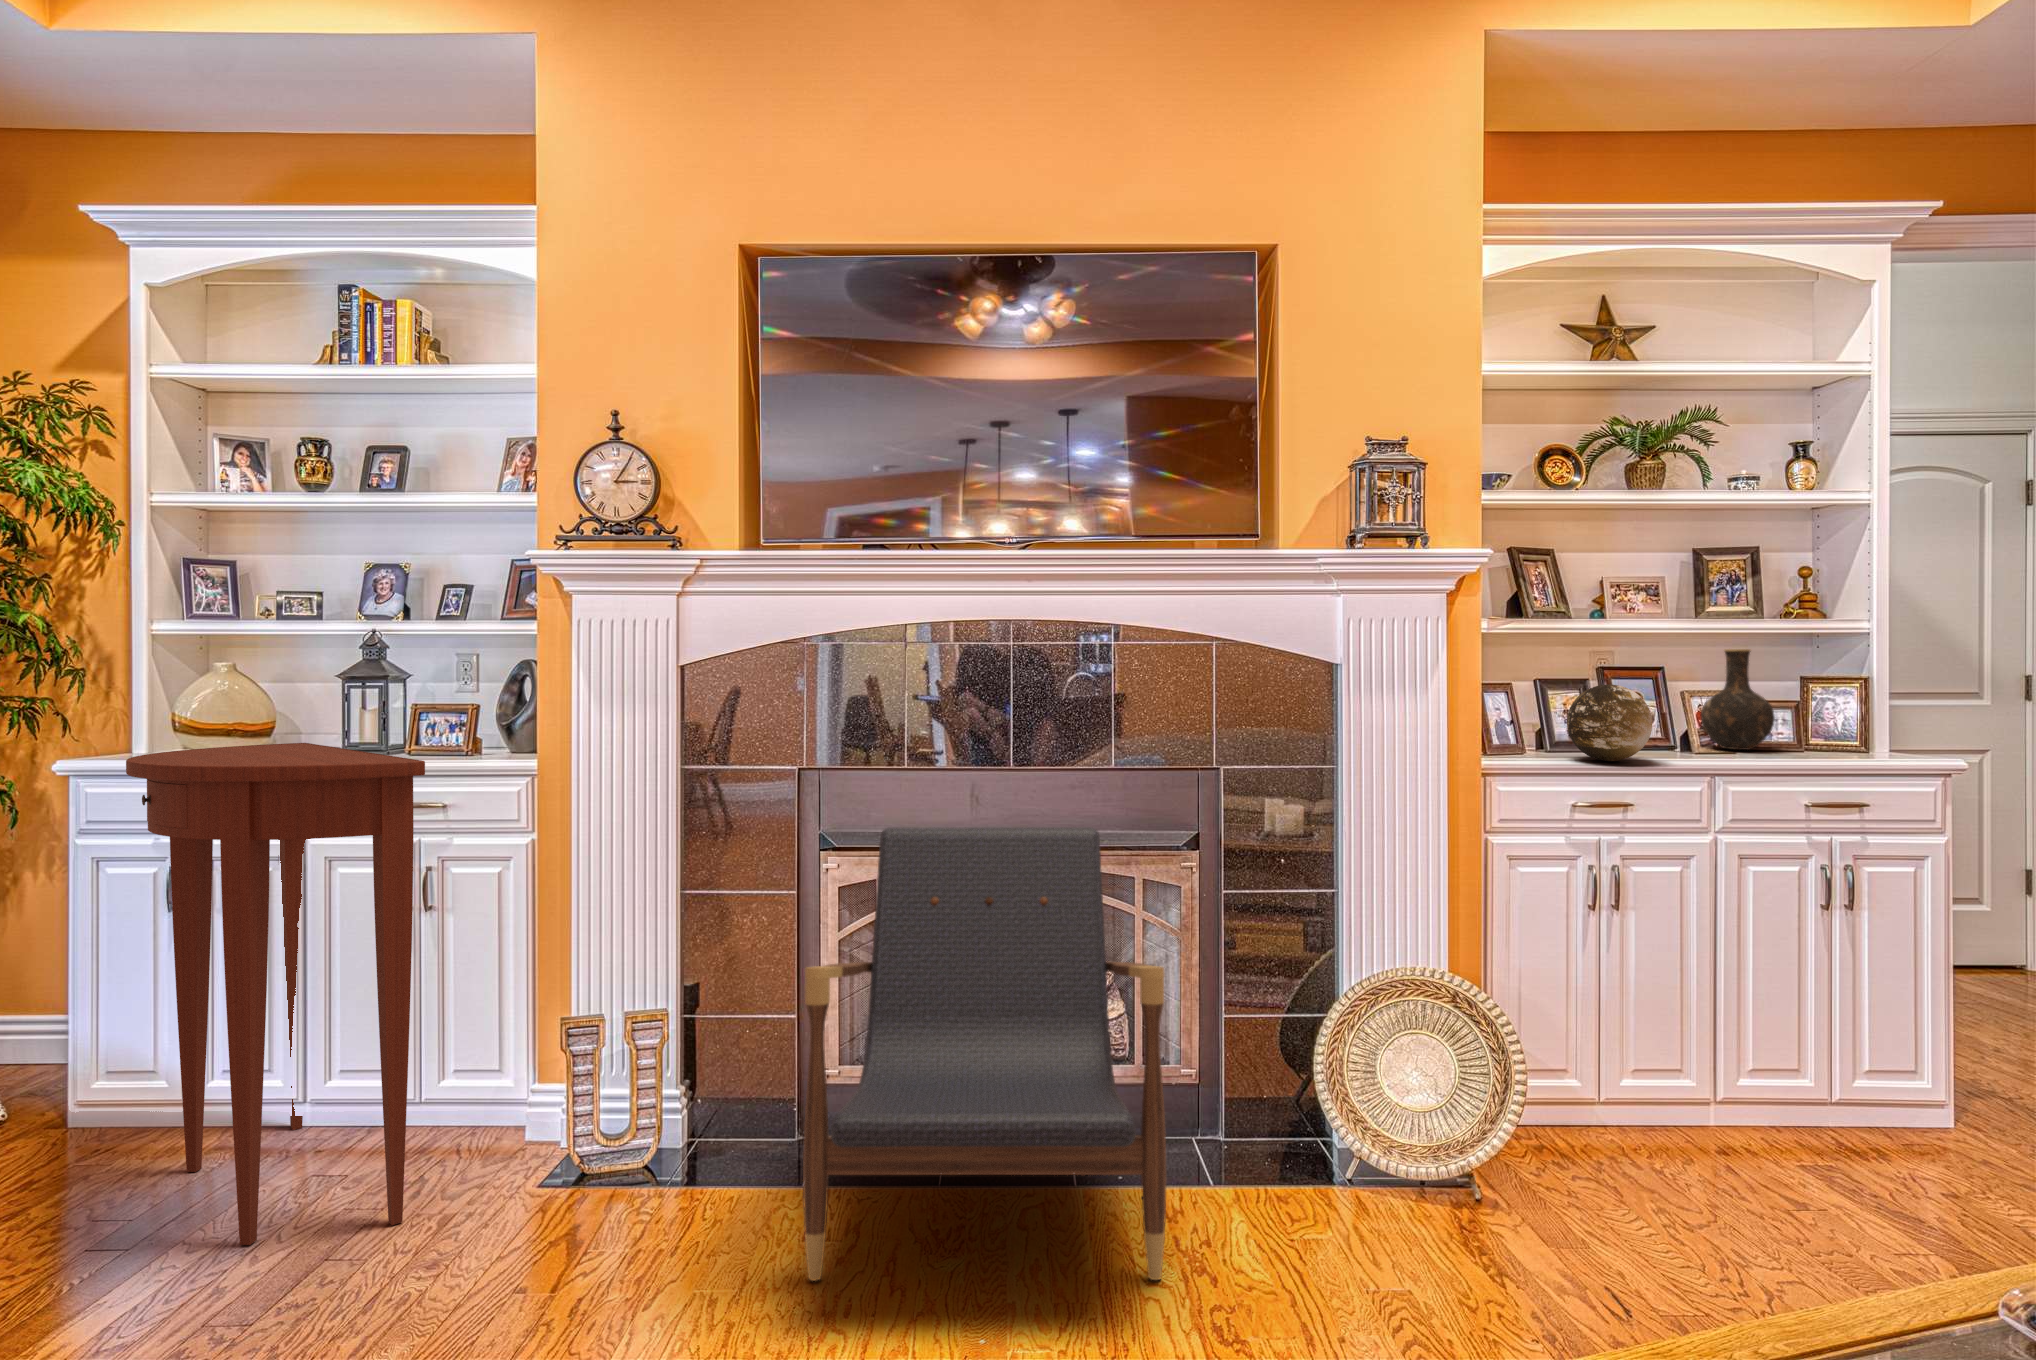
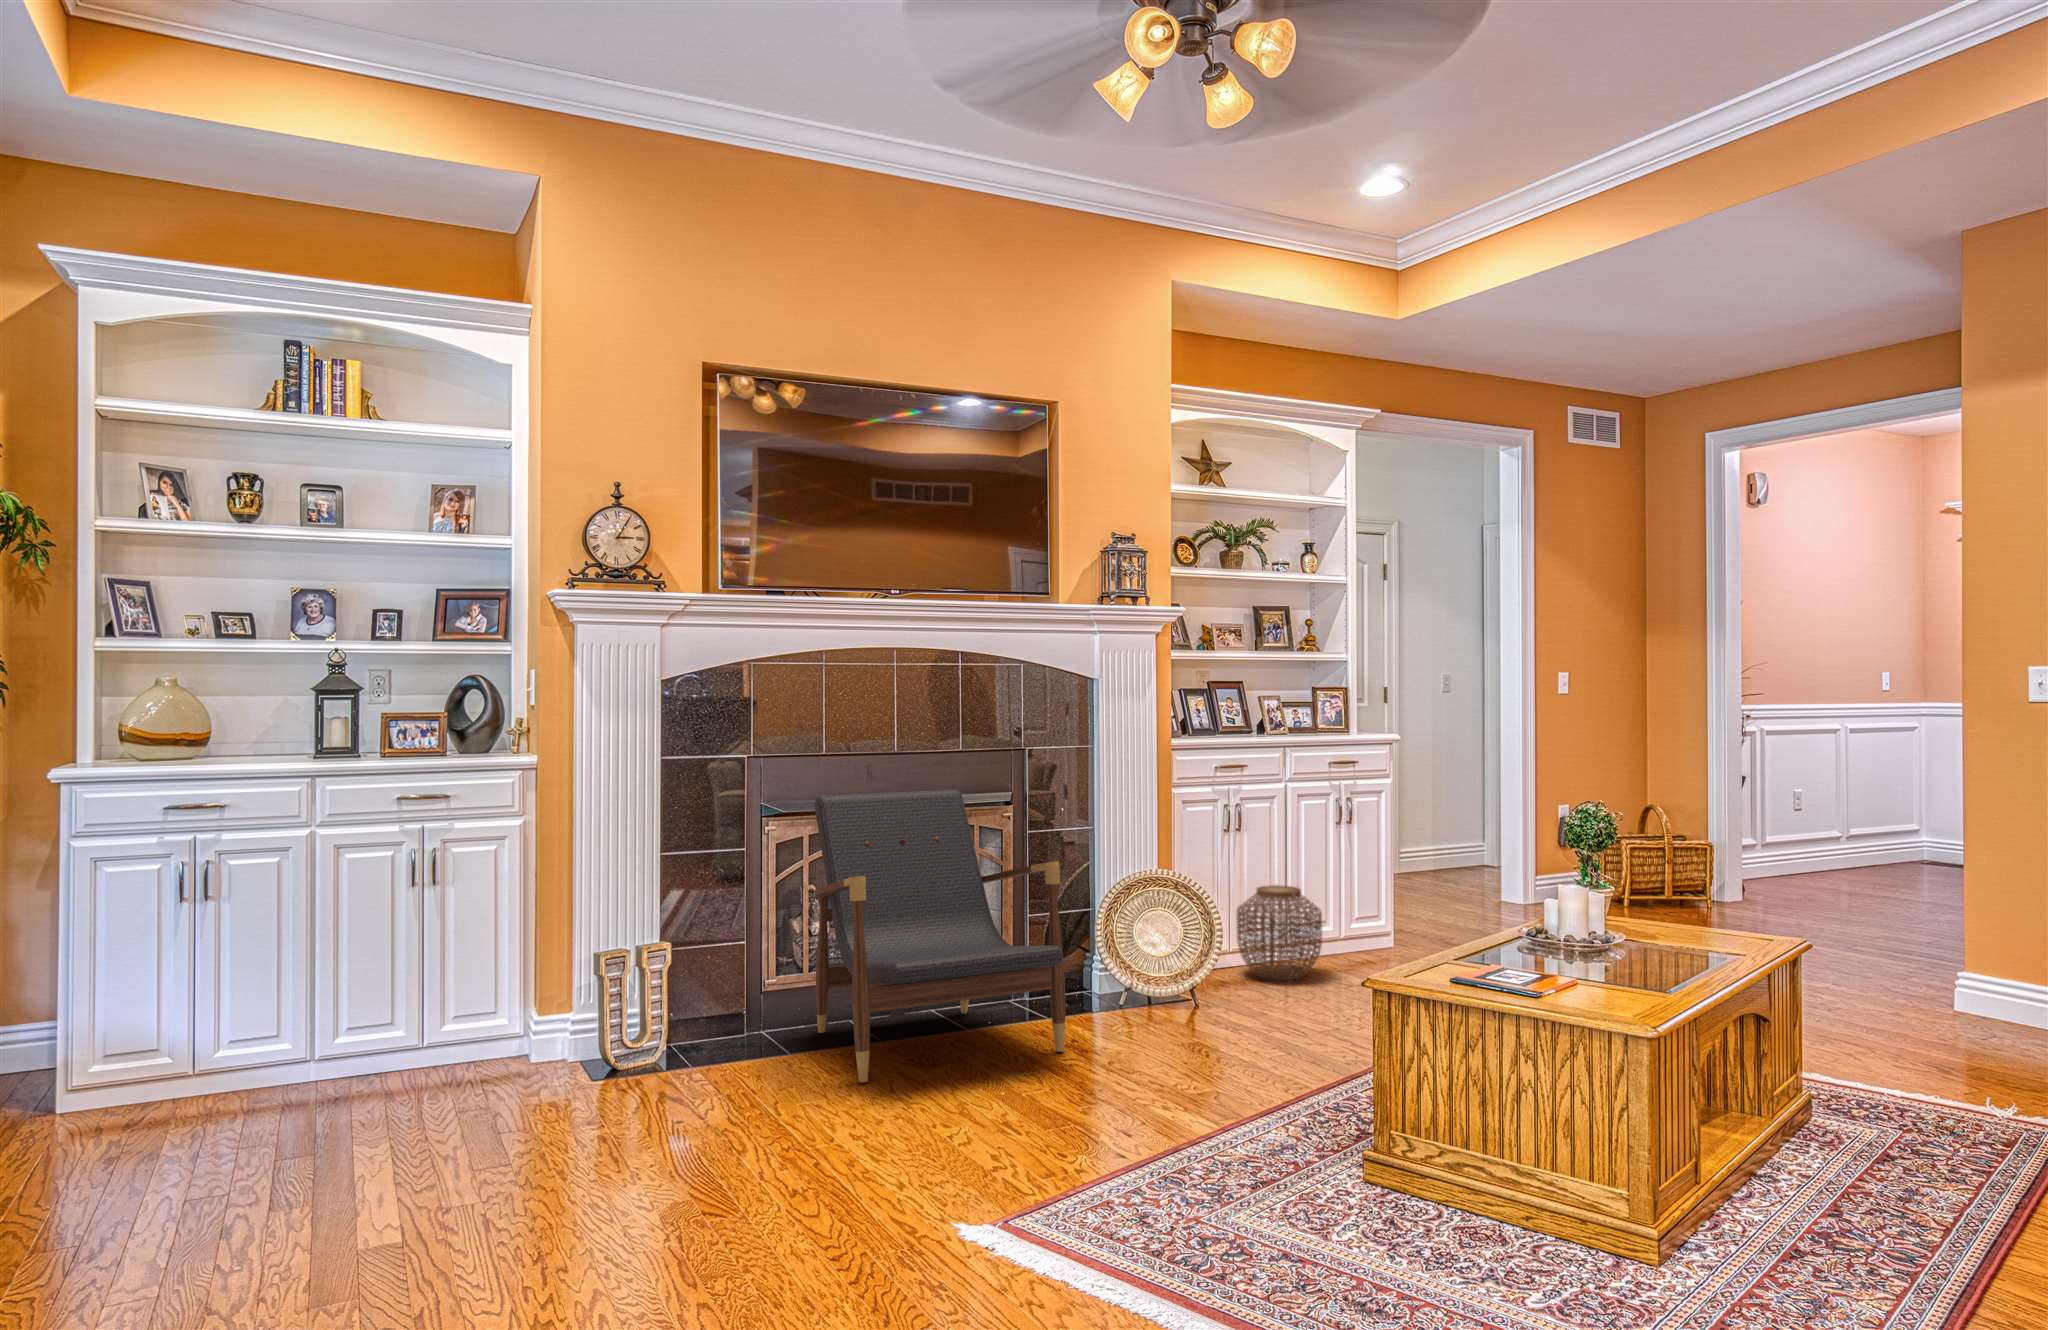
vase: present [1701,649,1775,750] -> none [1266,670,1306,732]
decorative orb: present [1567,684,1652,761] -> none [1209,692,1256,739]
console table: present [126,743,425,1245] -> none [238,747,542,1135]
woven basket: none [1593,1011,1755,1183] -> present [1237,885,1322,981]

